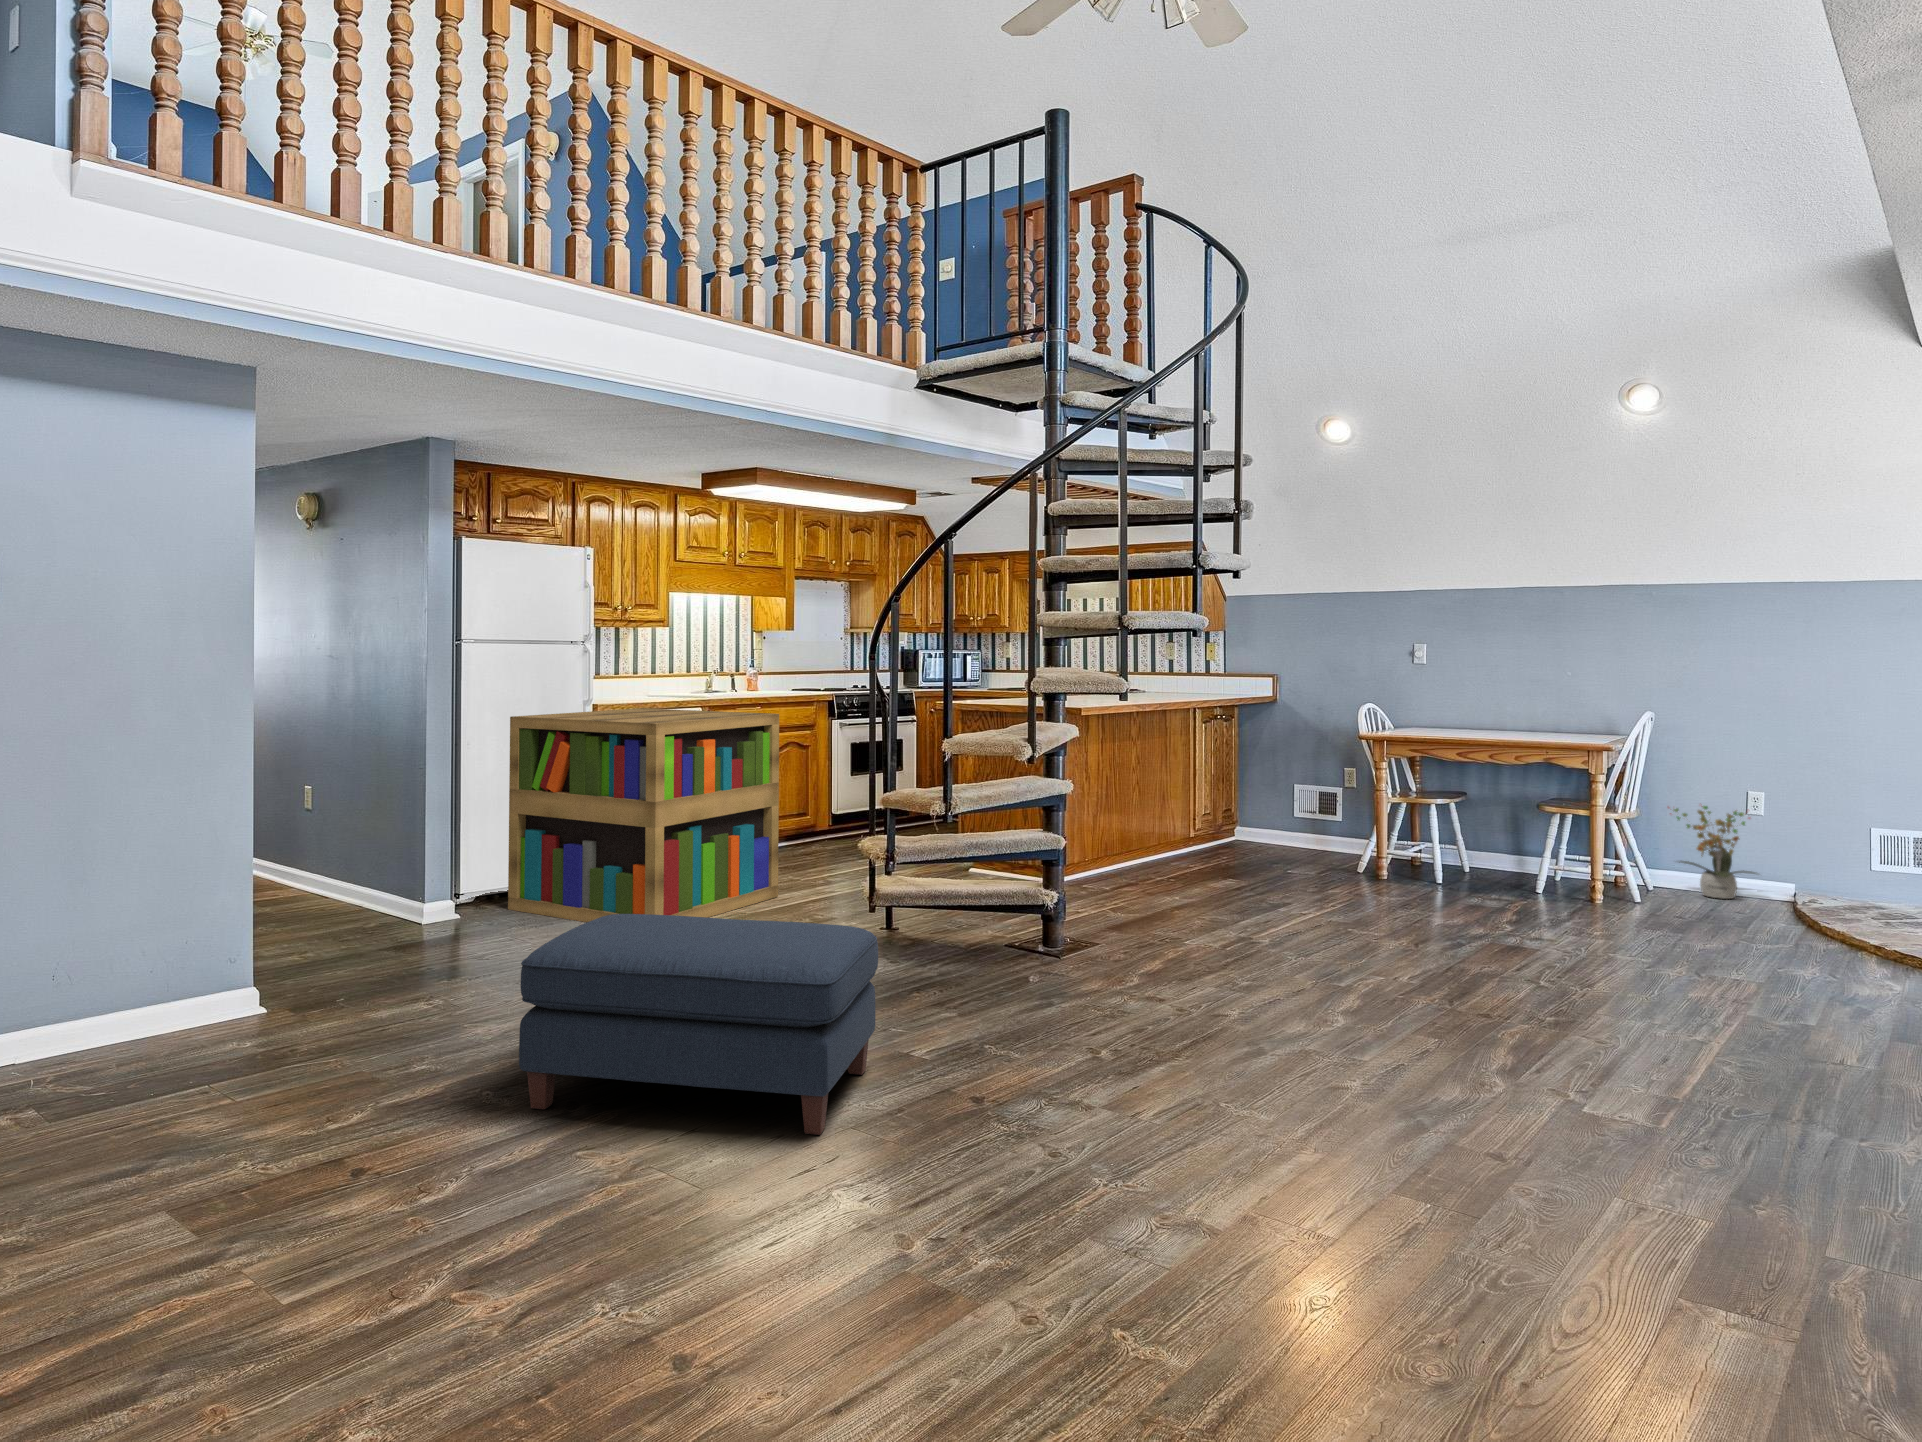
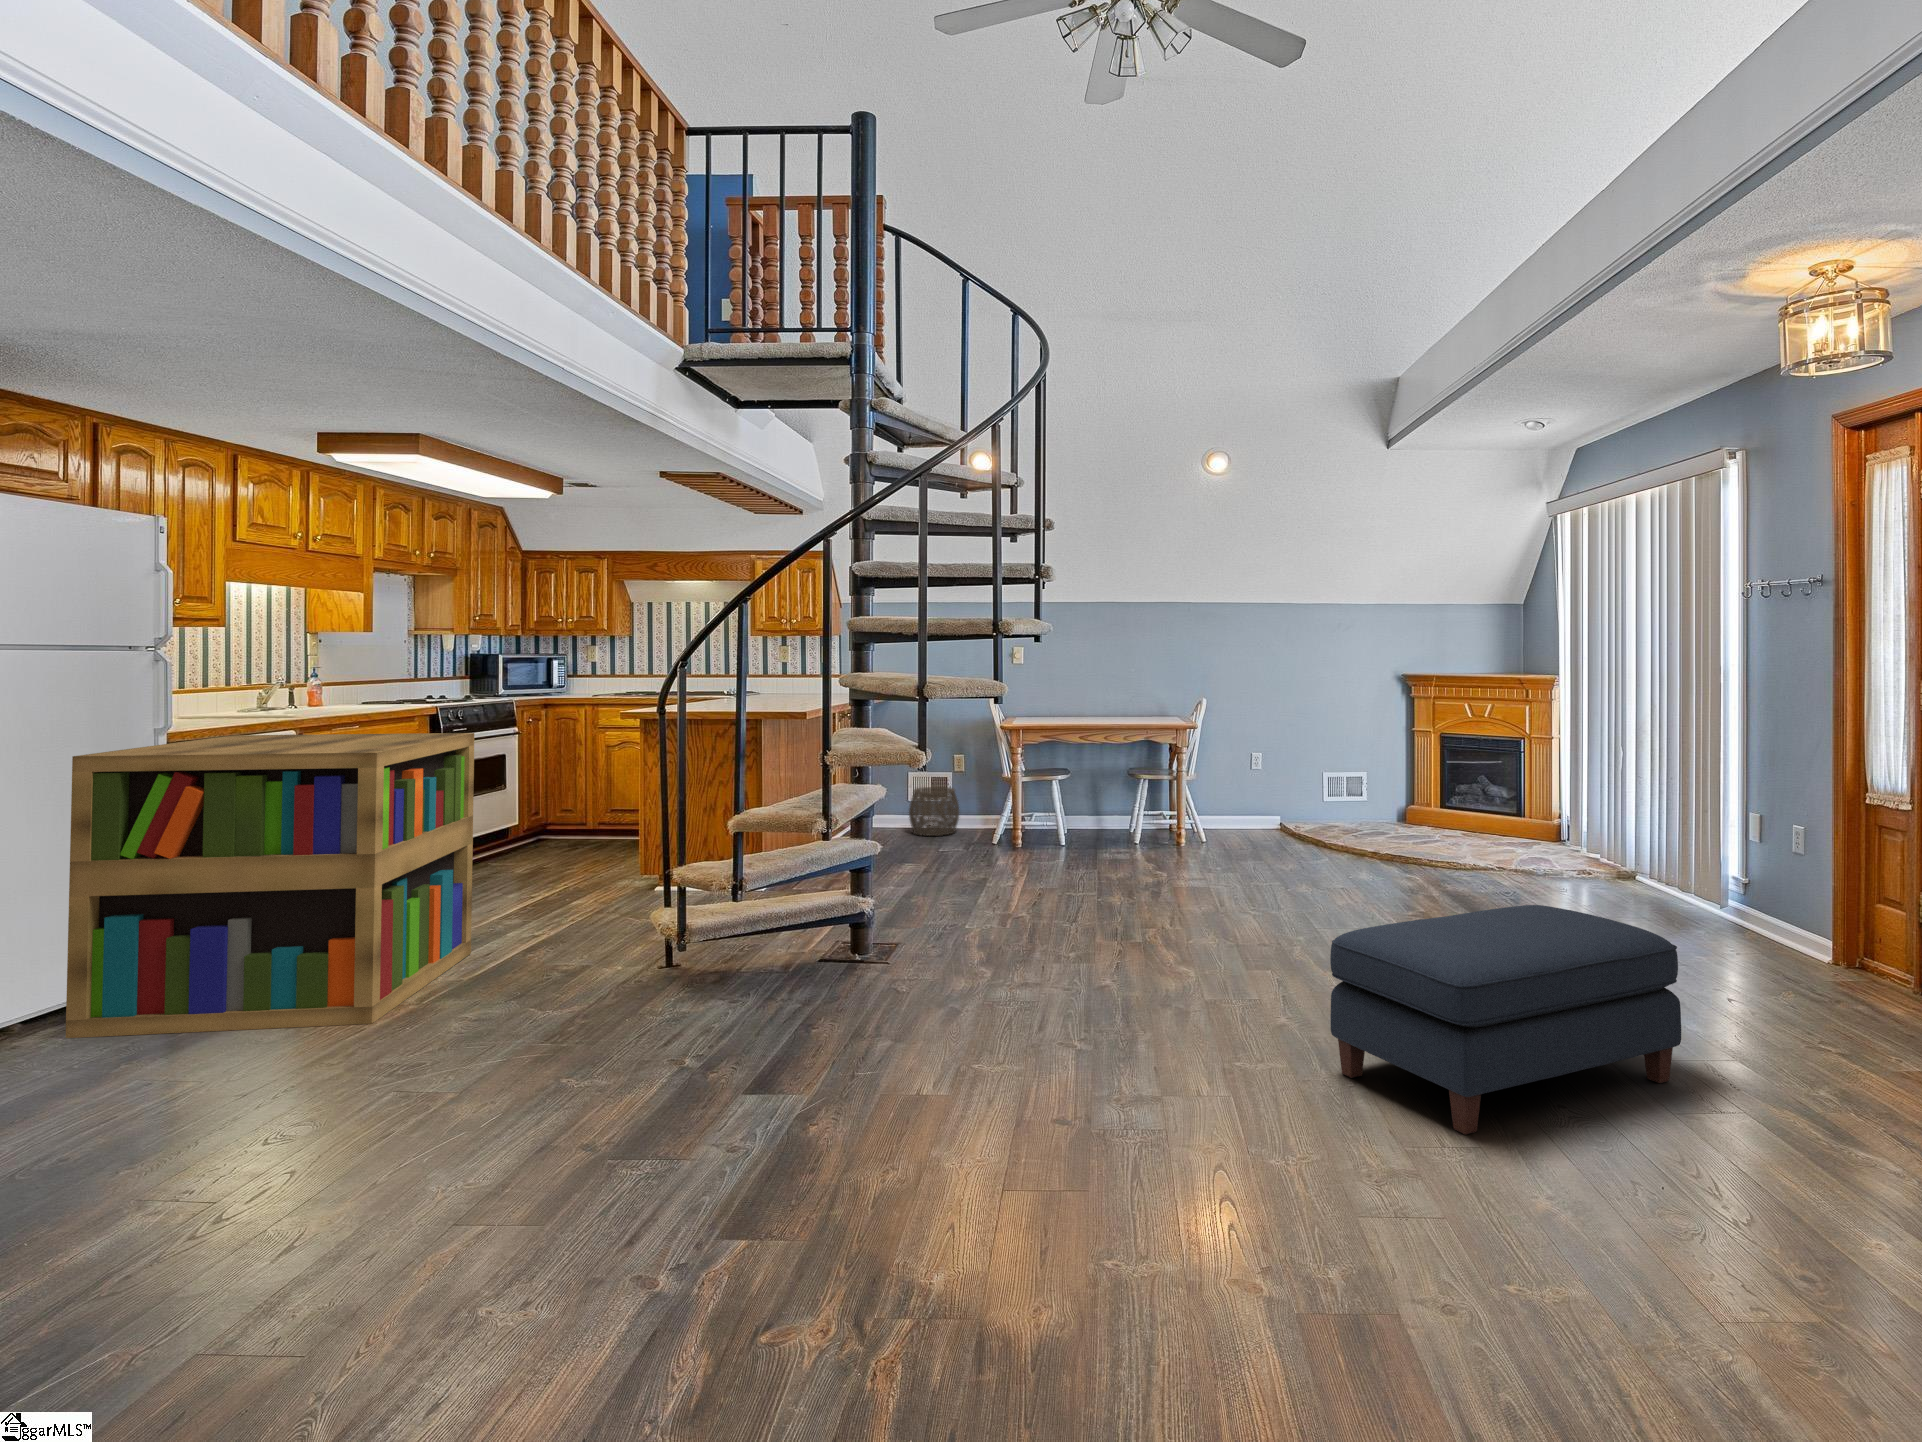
woven basket: none [1282,799,1342,854] -> present [909,787,960,836]
potted plant: present [1674,806,1756,899] -> none [1208,766,1266,835]
ottoman: present [519,914,878,1135] -> present [1330,905,1681,1135]

